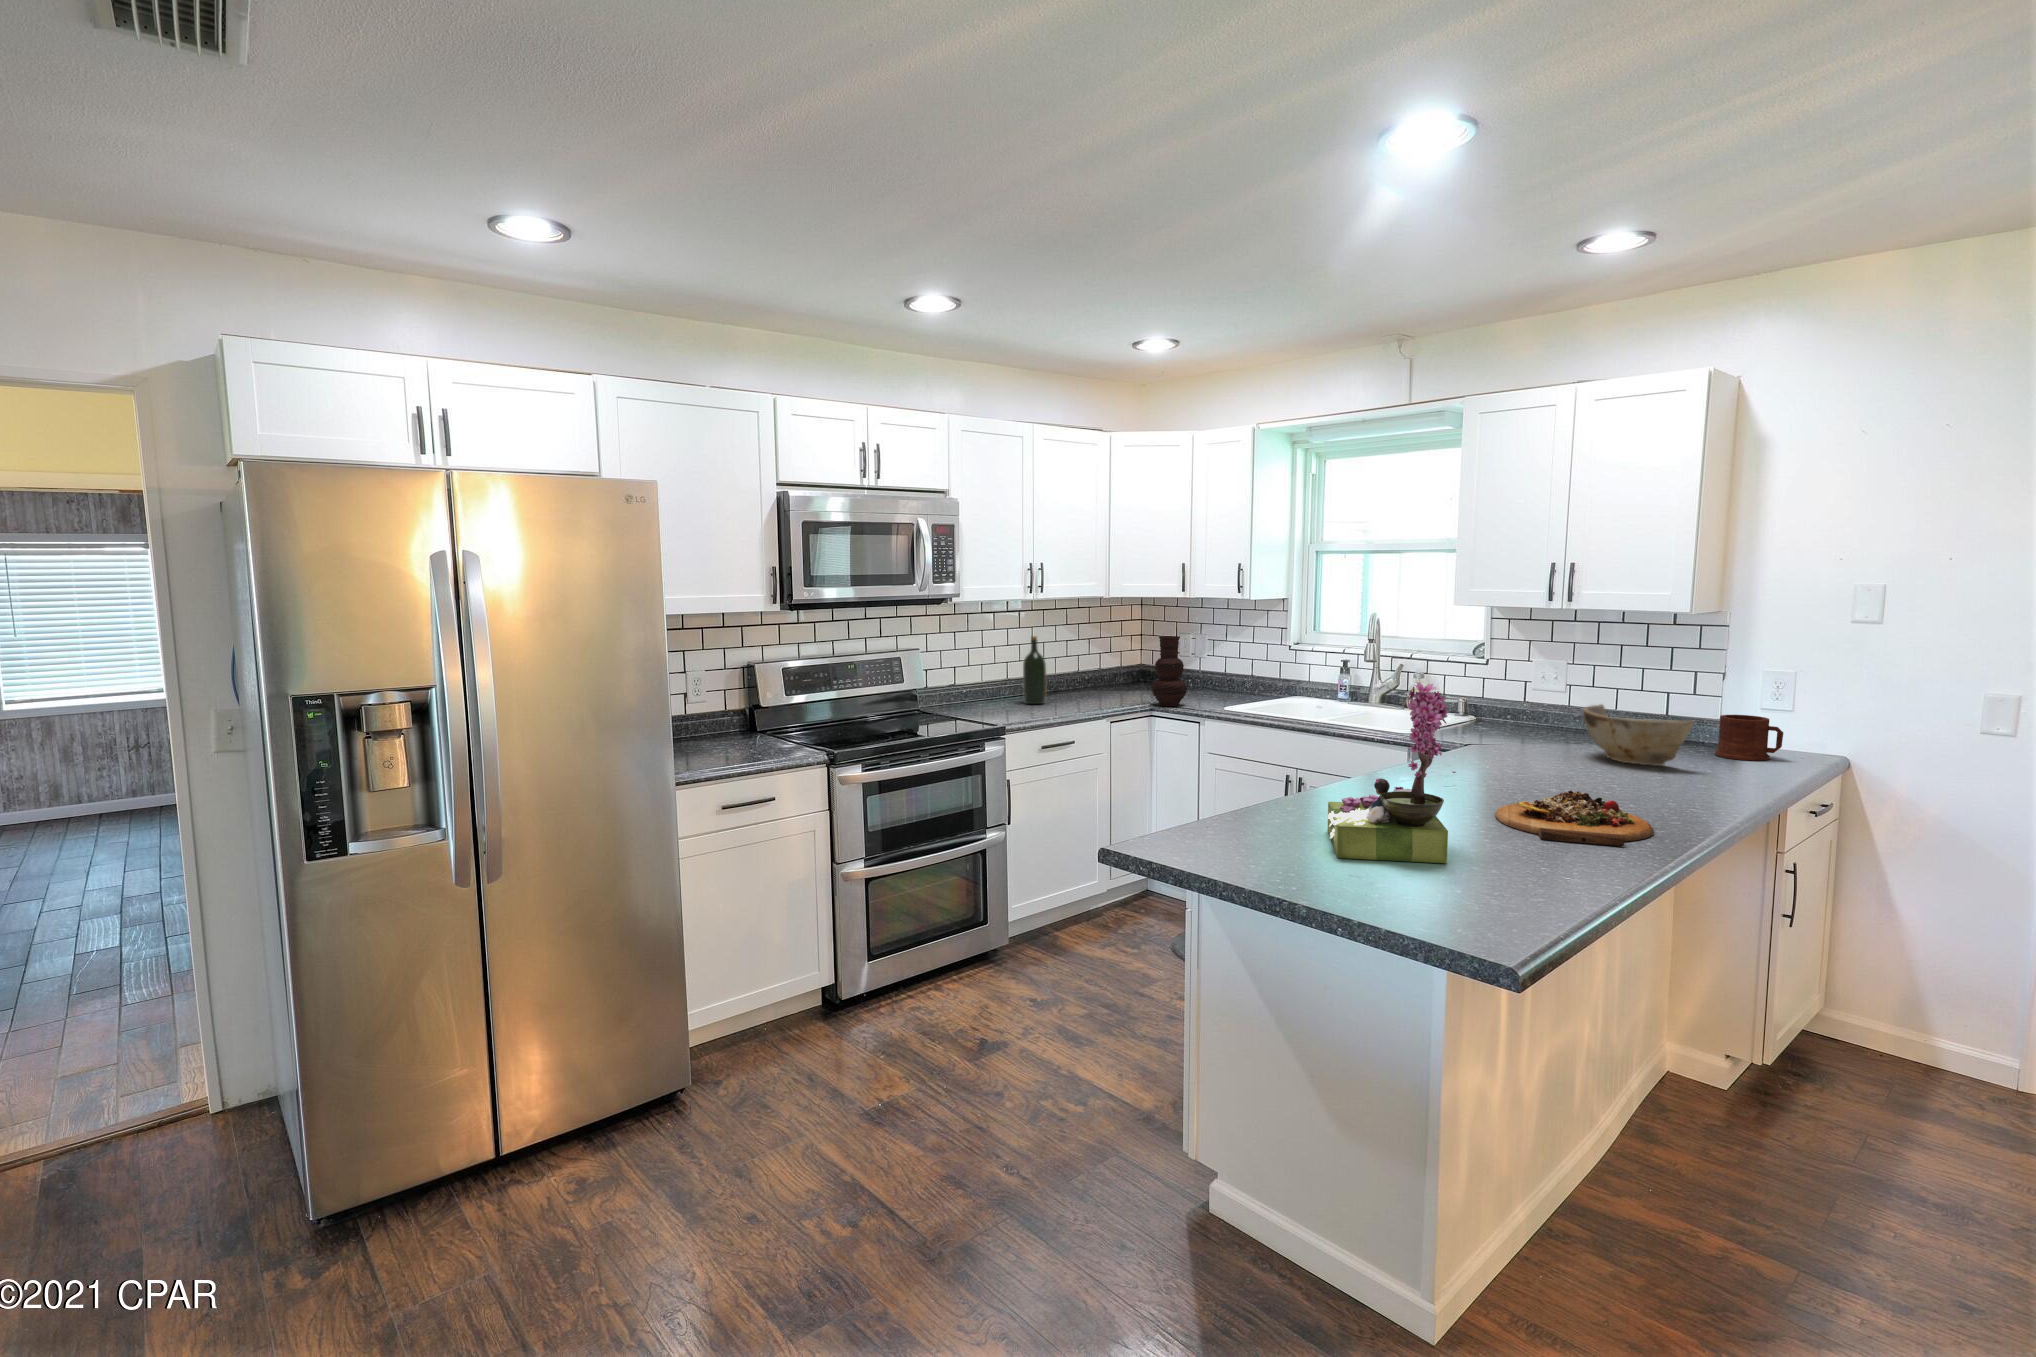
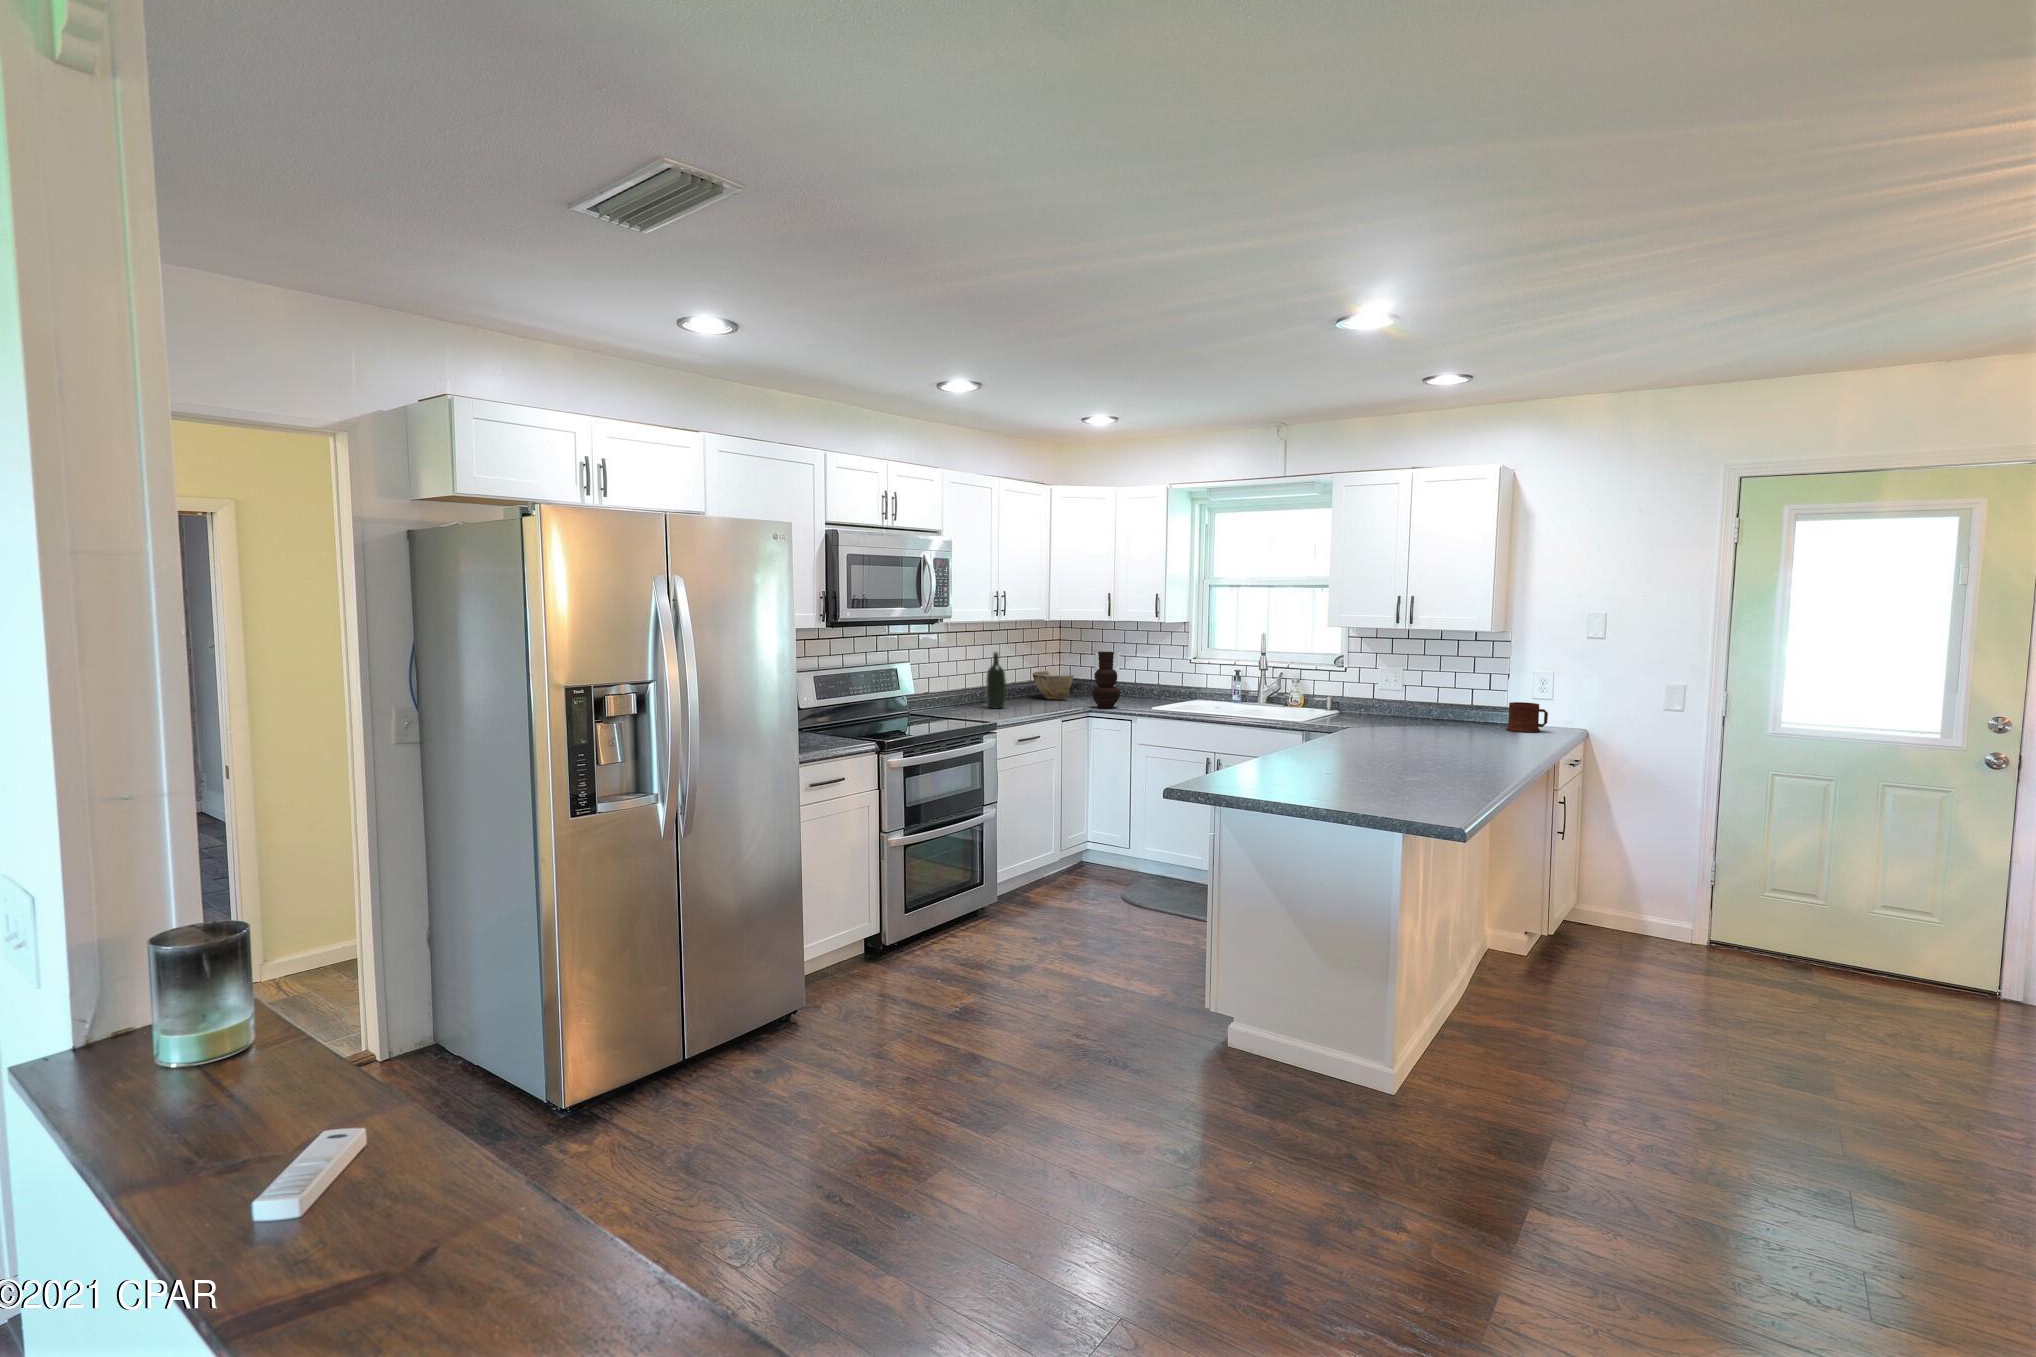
flower arrangement: present [1328,682,1455,863] -> none [1303,671,1390,787]
bowl: present [1583,704,1694,766] -> present [1033,671,1074,700]
cutting board: present [1495,790,1654,847] -> none [1397,745,1496,776]

